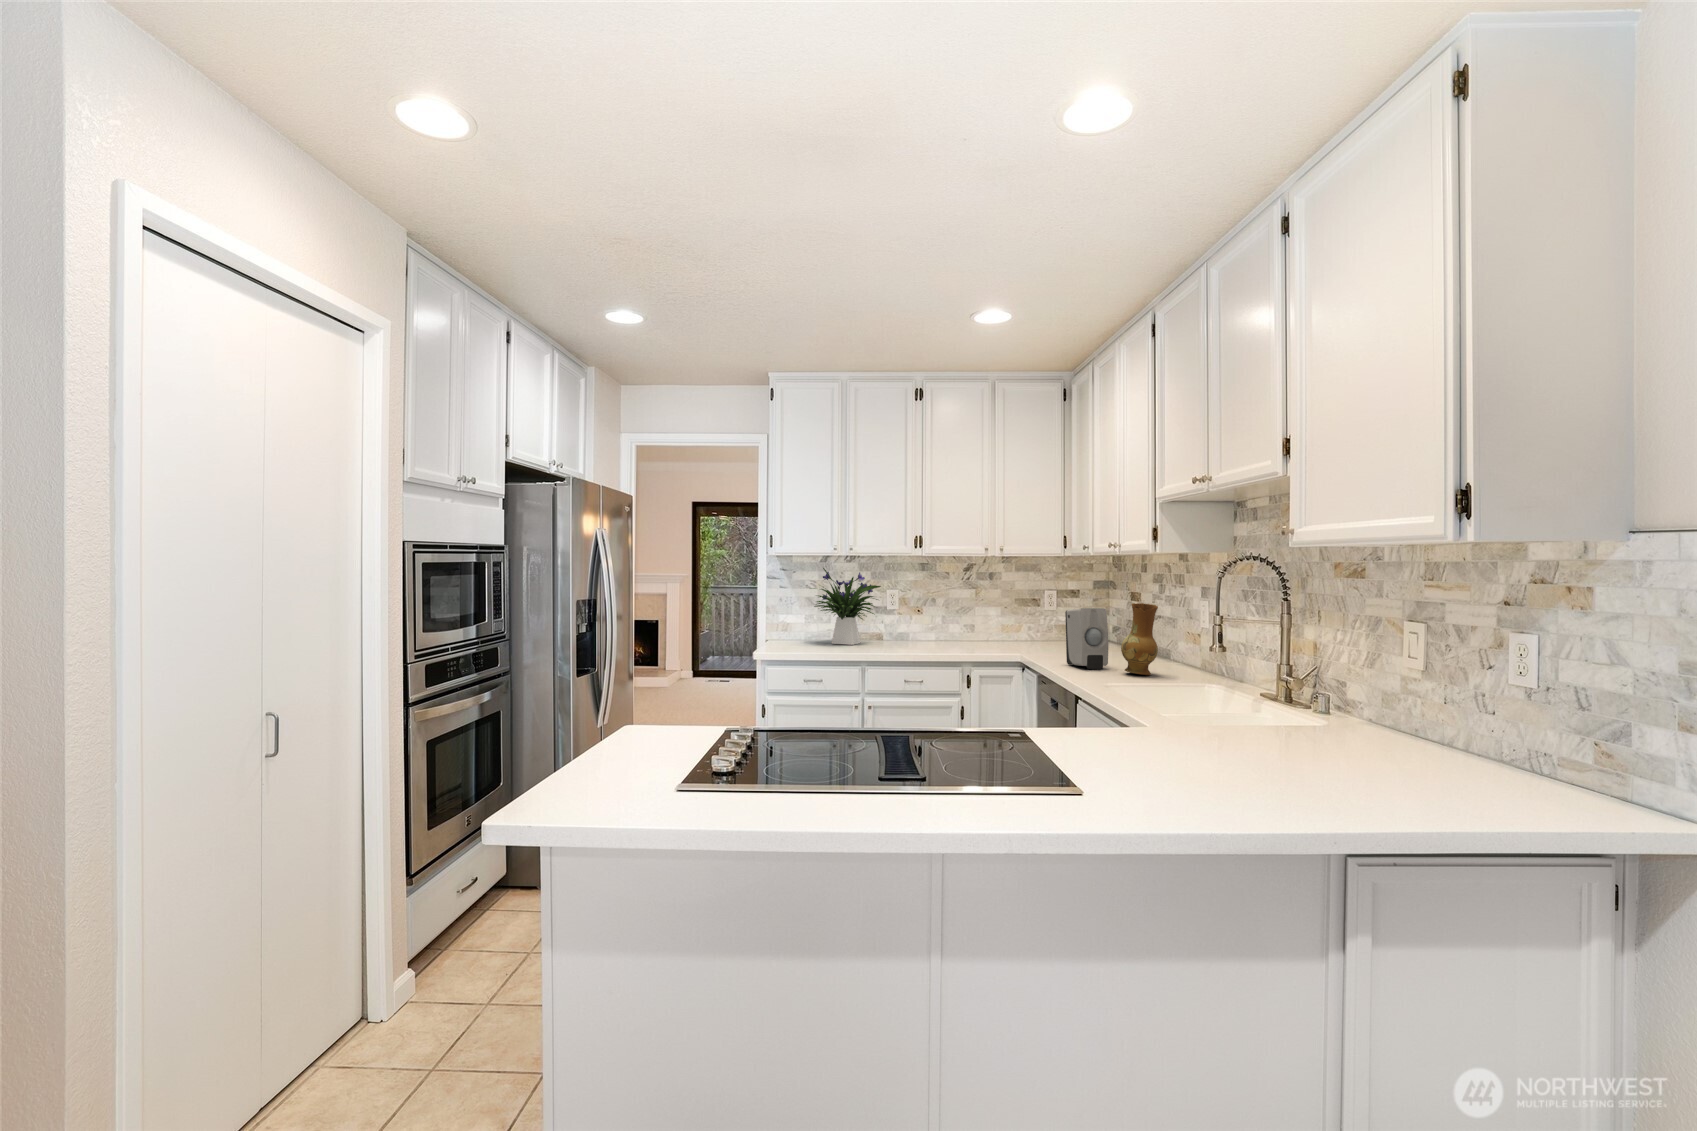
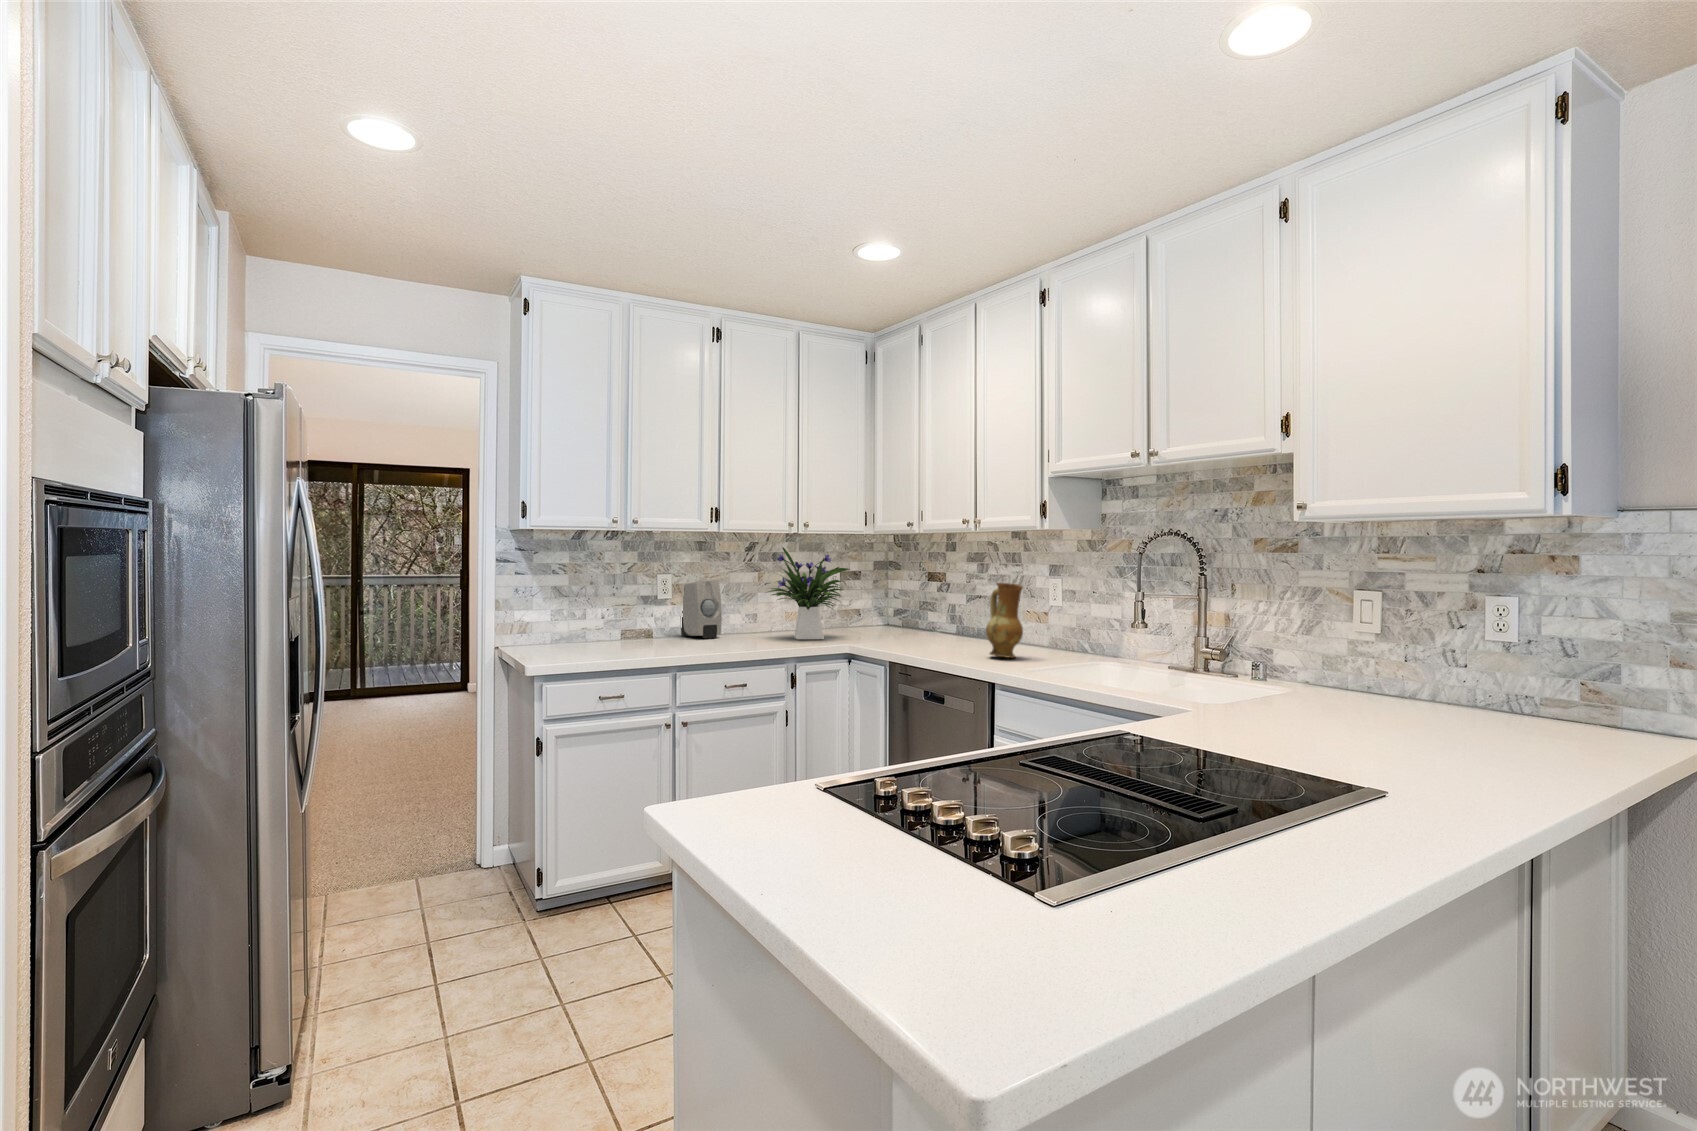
flower arrangement: present [814,568,881,645] -> present [766,547,850,639]
soap dispenser: present [1065,608,1109,669] -> present [681,581,722,638]

